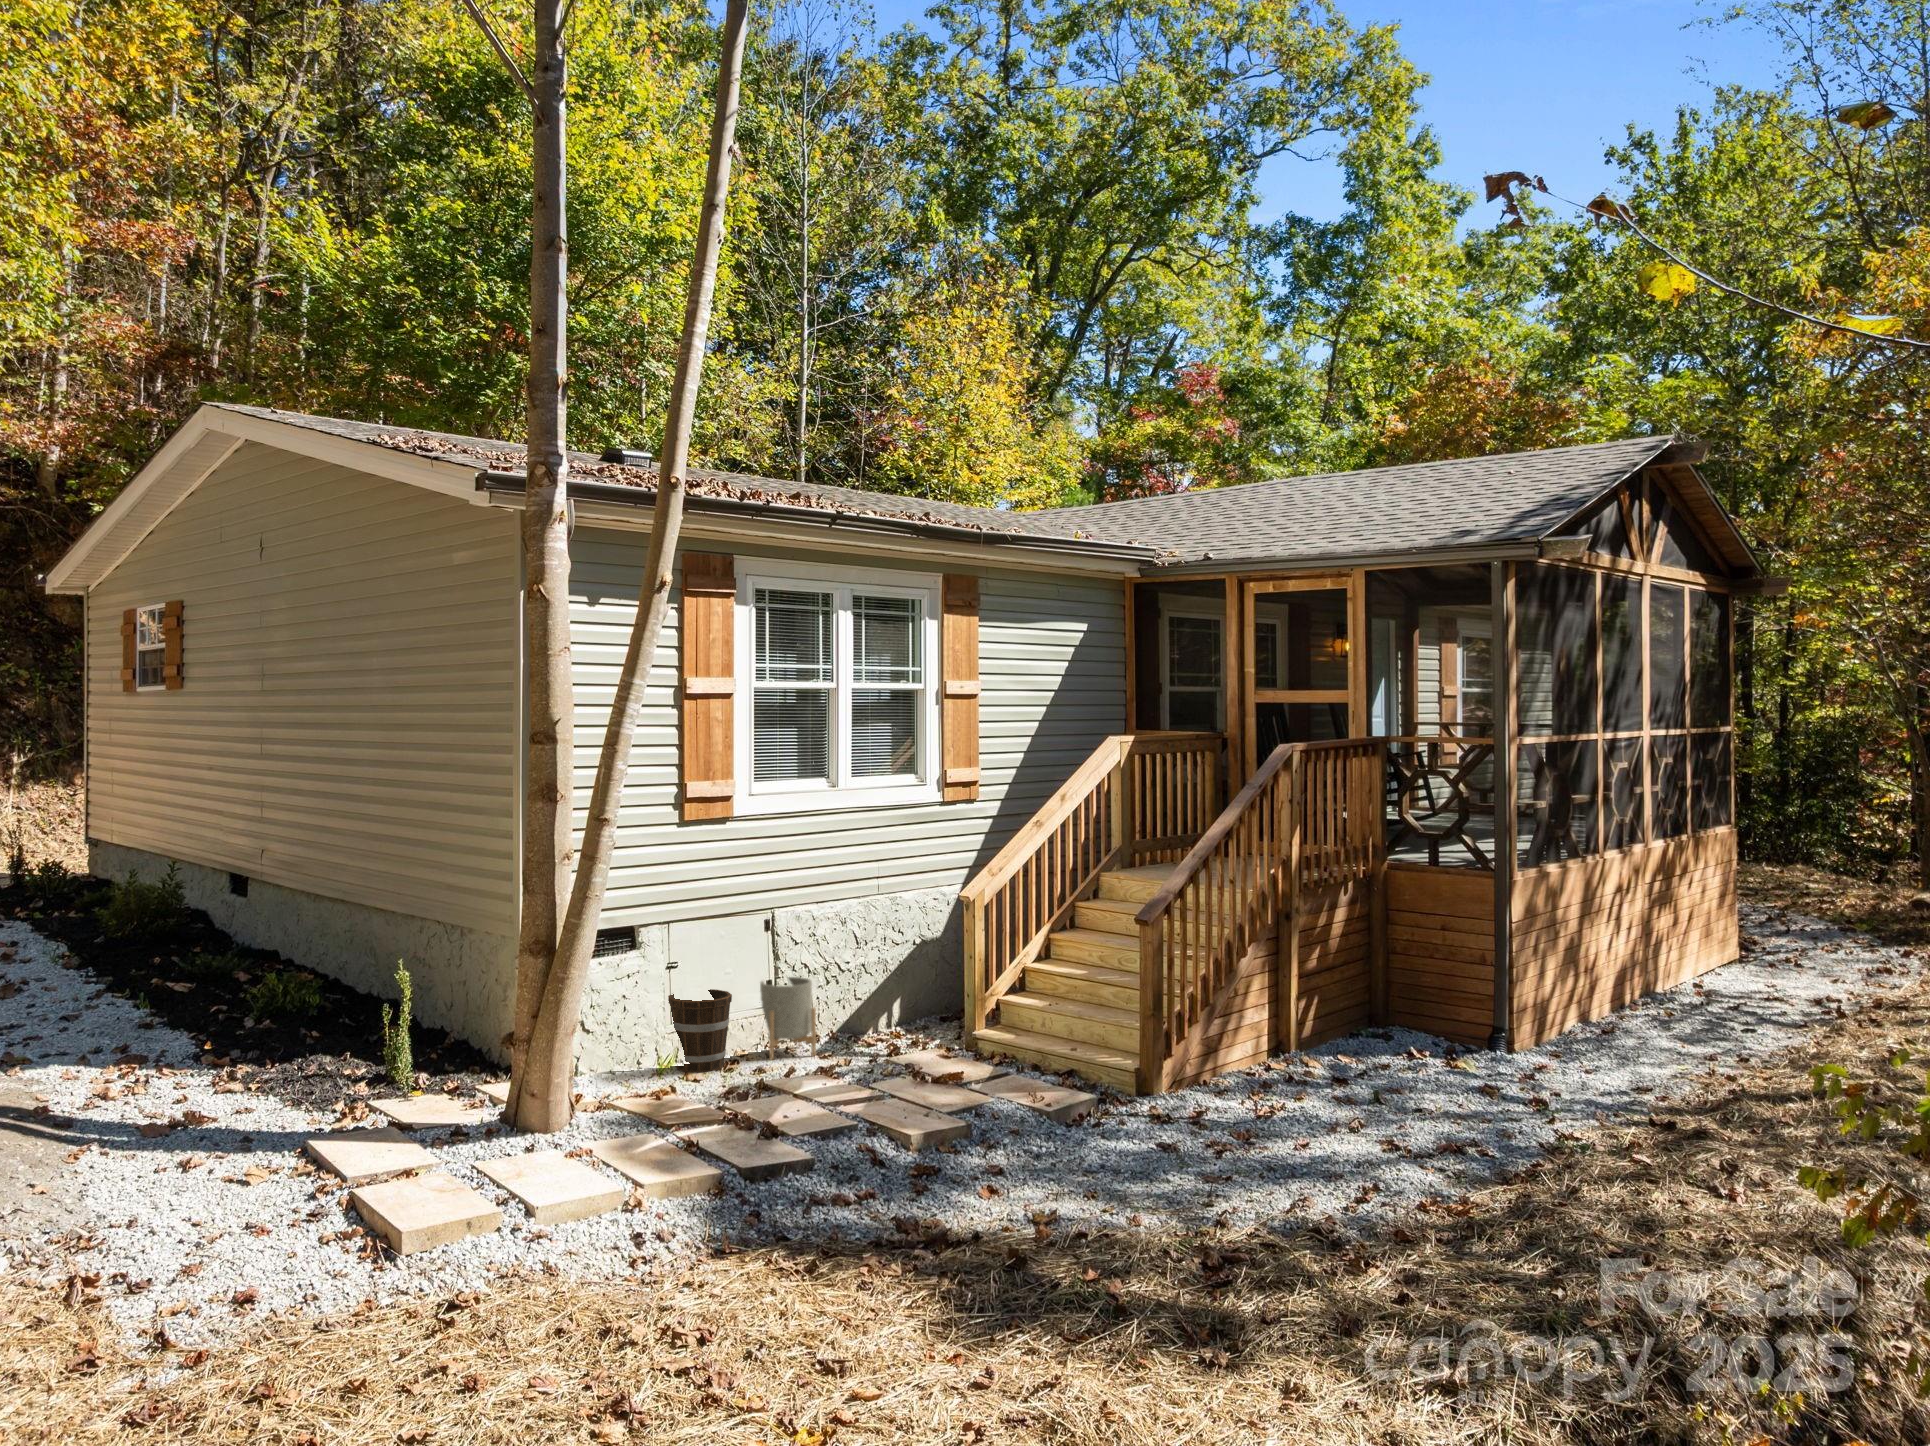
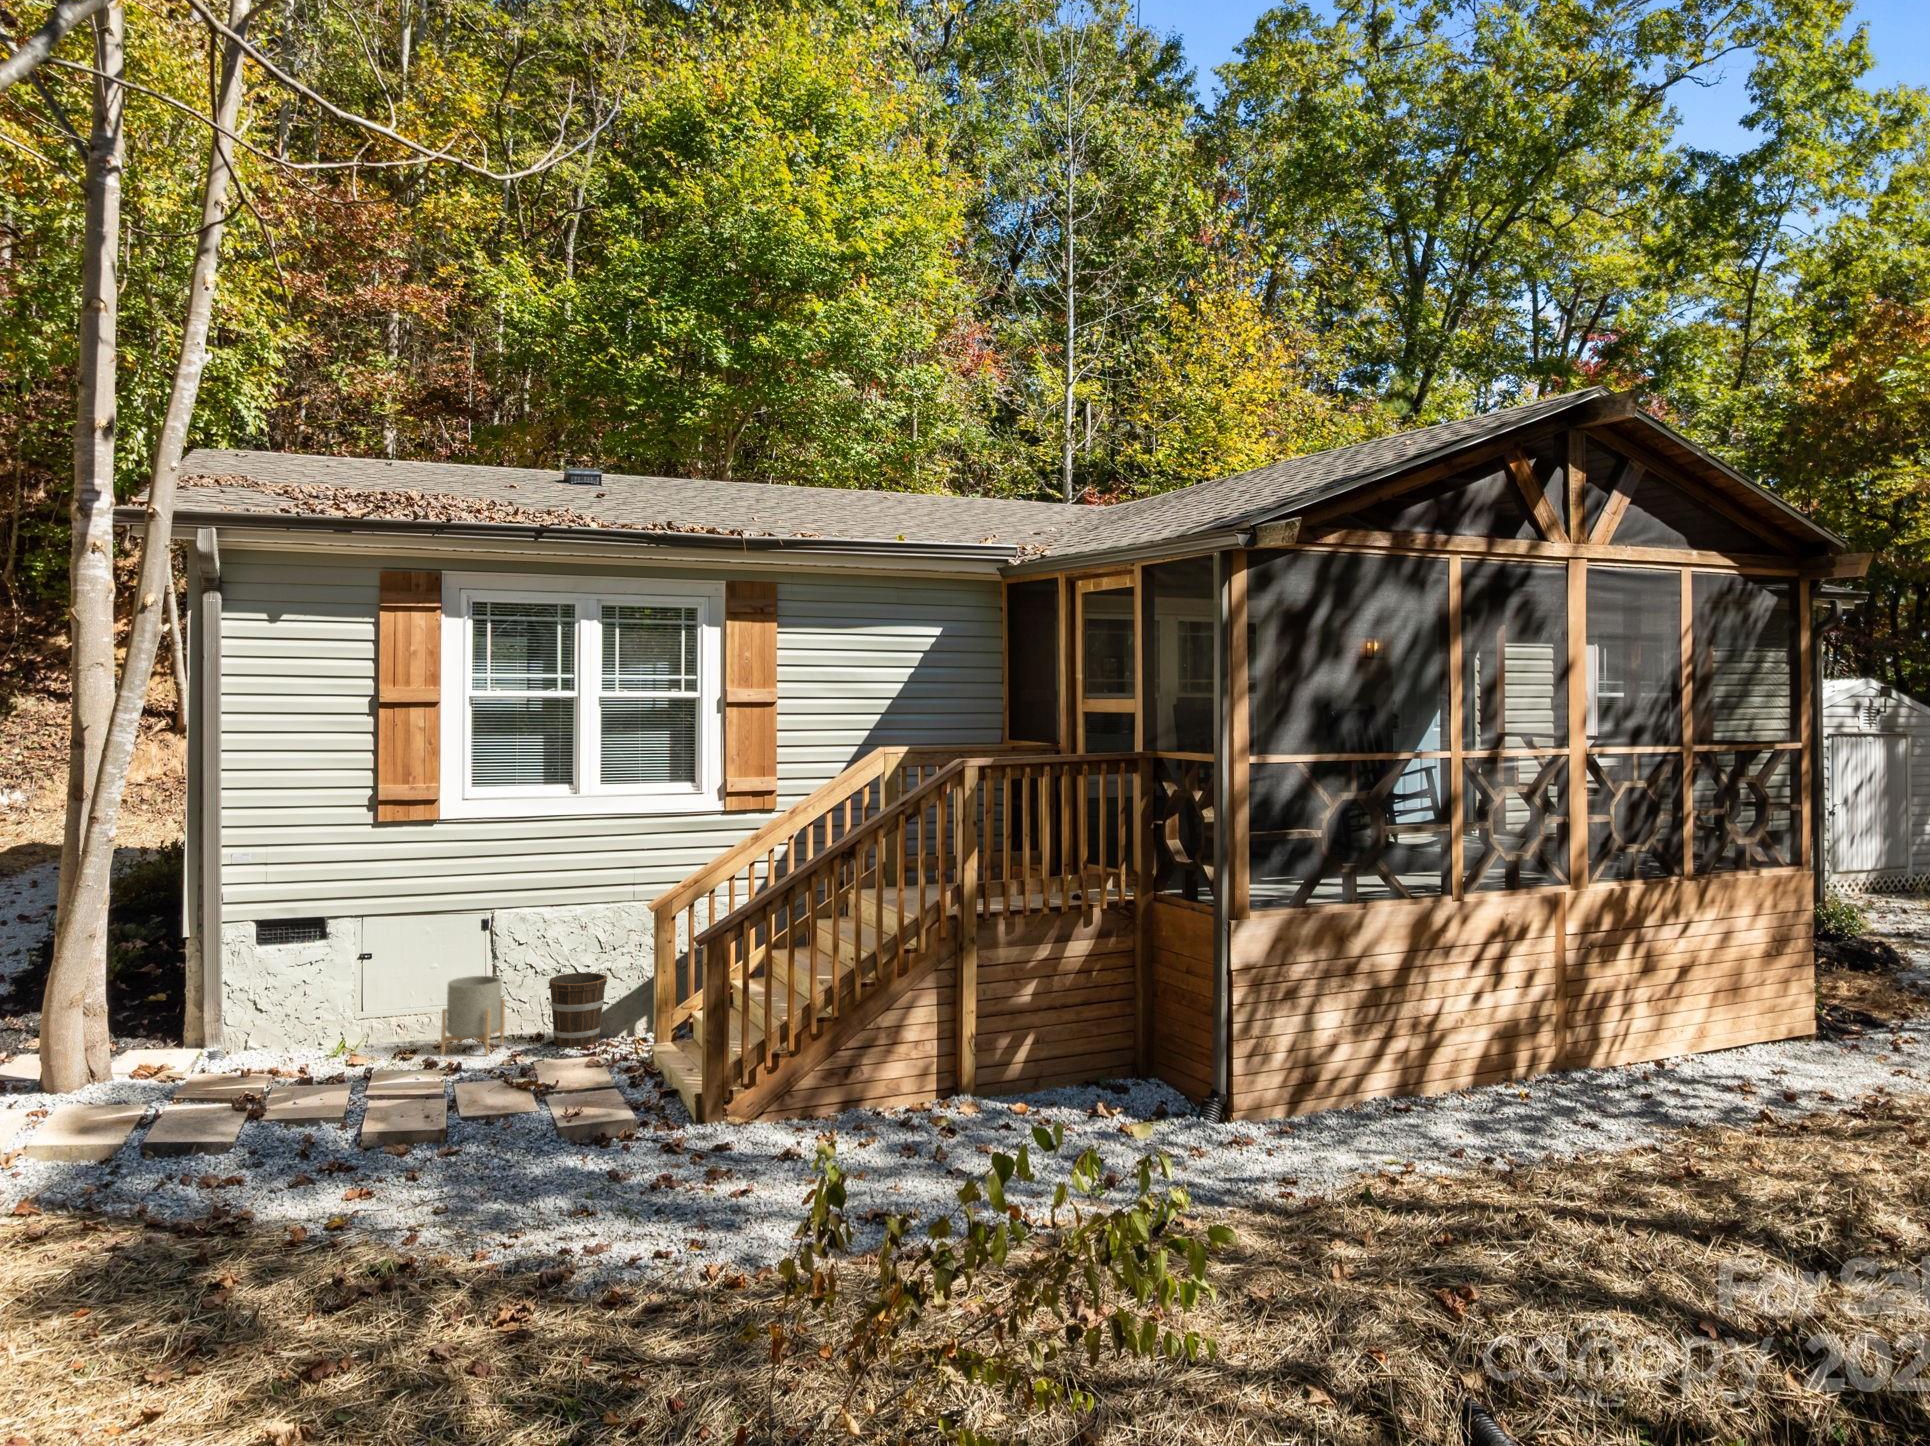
bucket: present [668,989,732,1073] -> present [549,973,607,1047]

